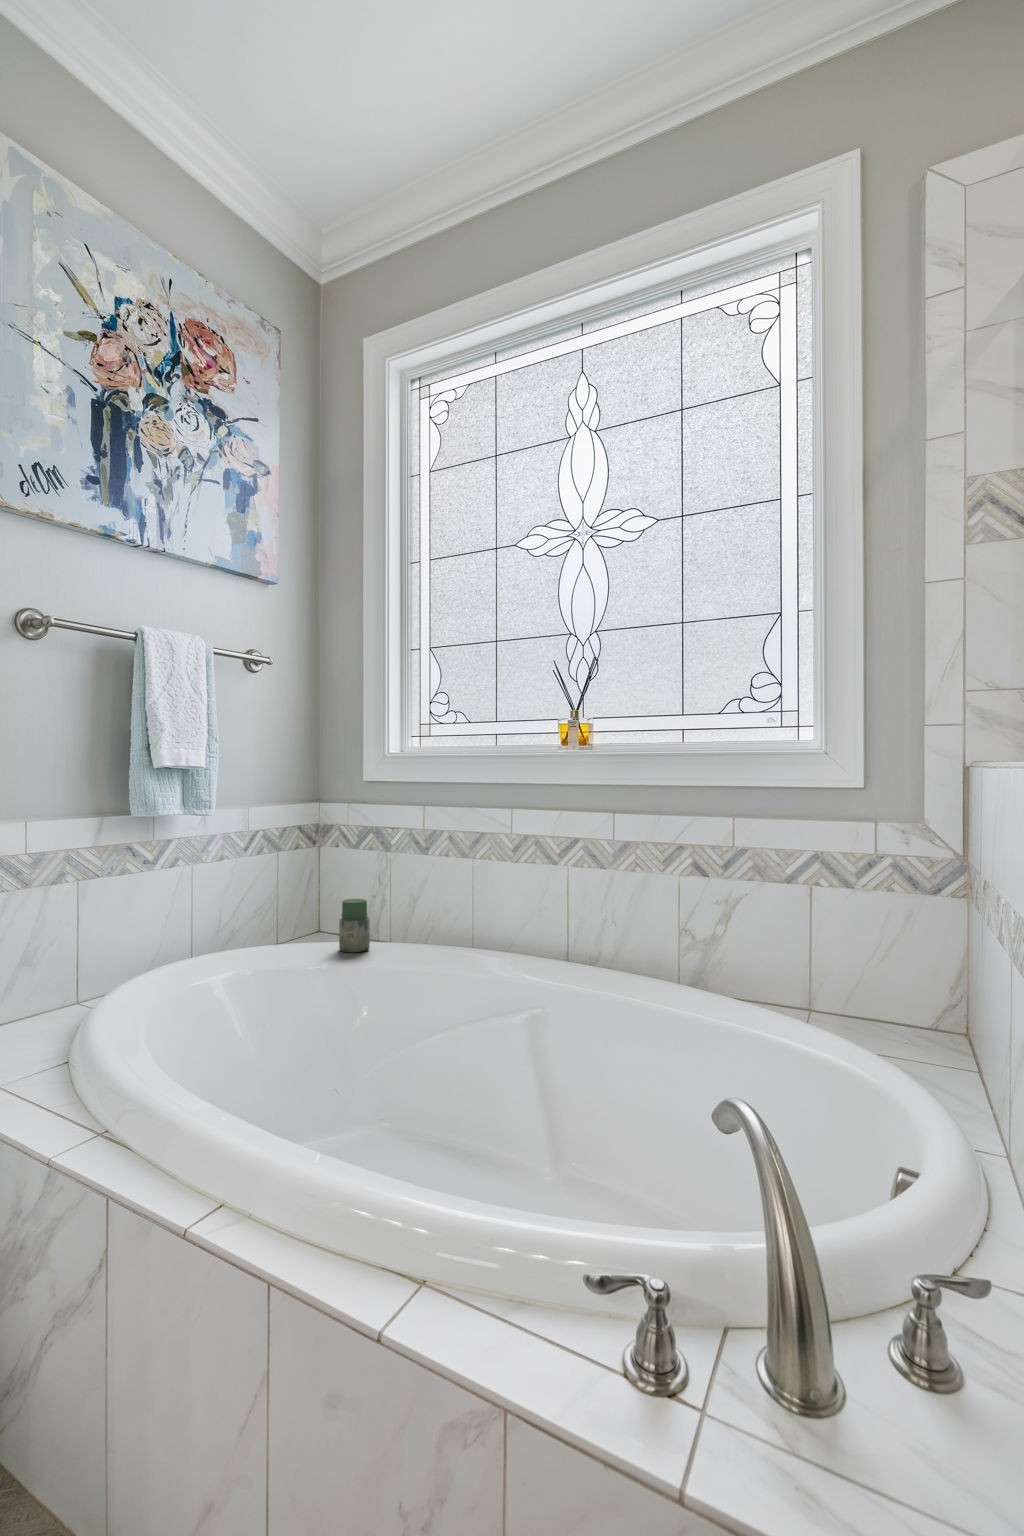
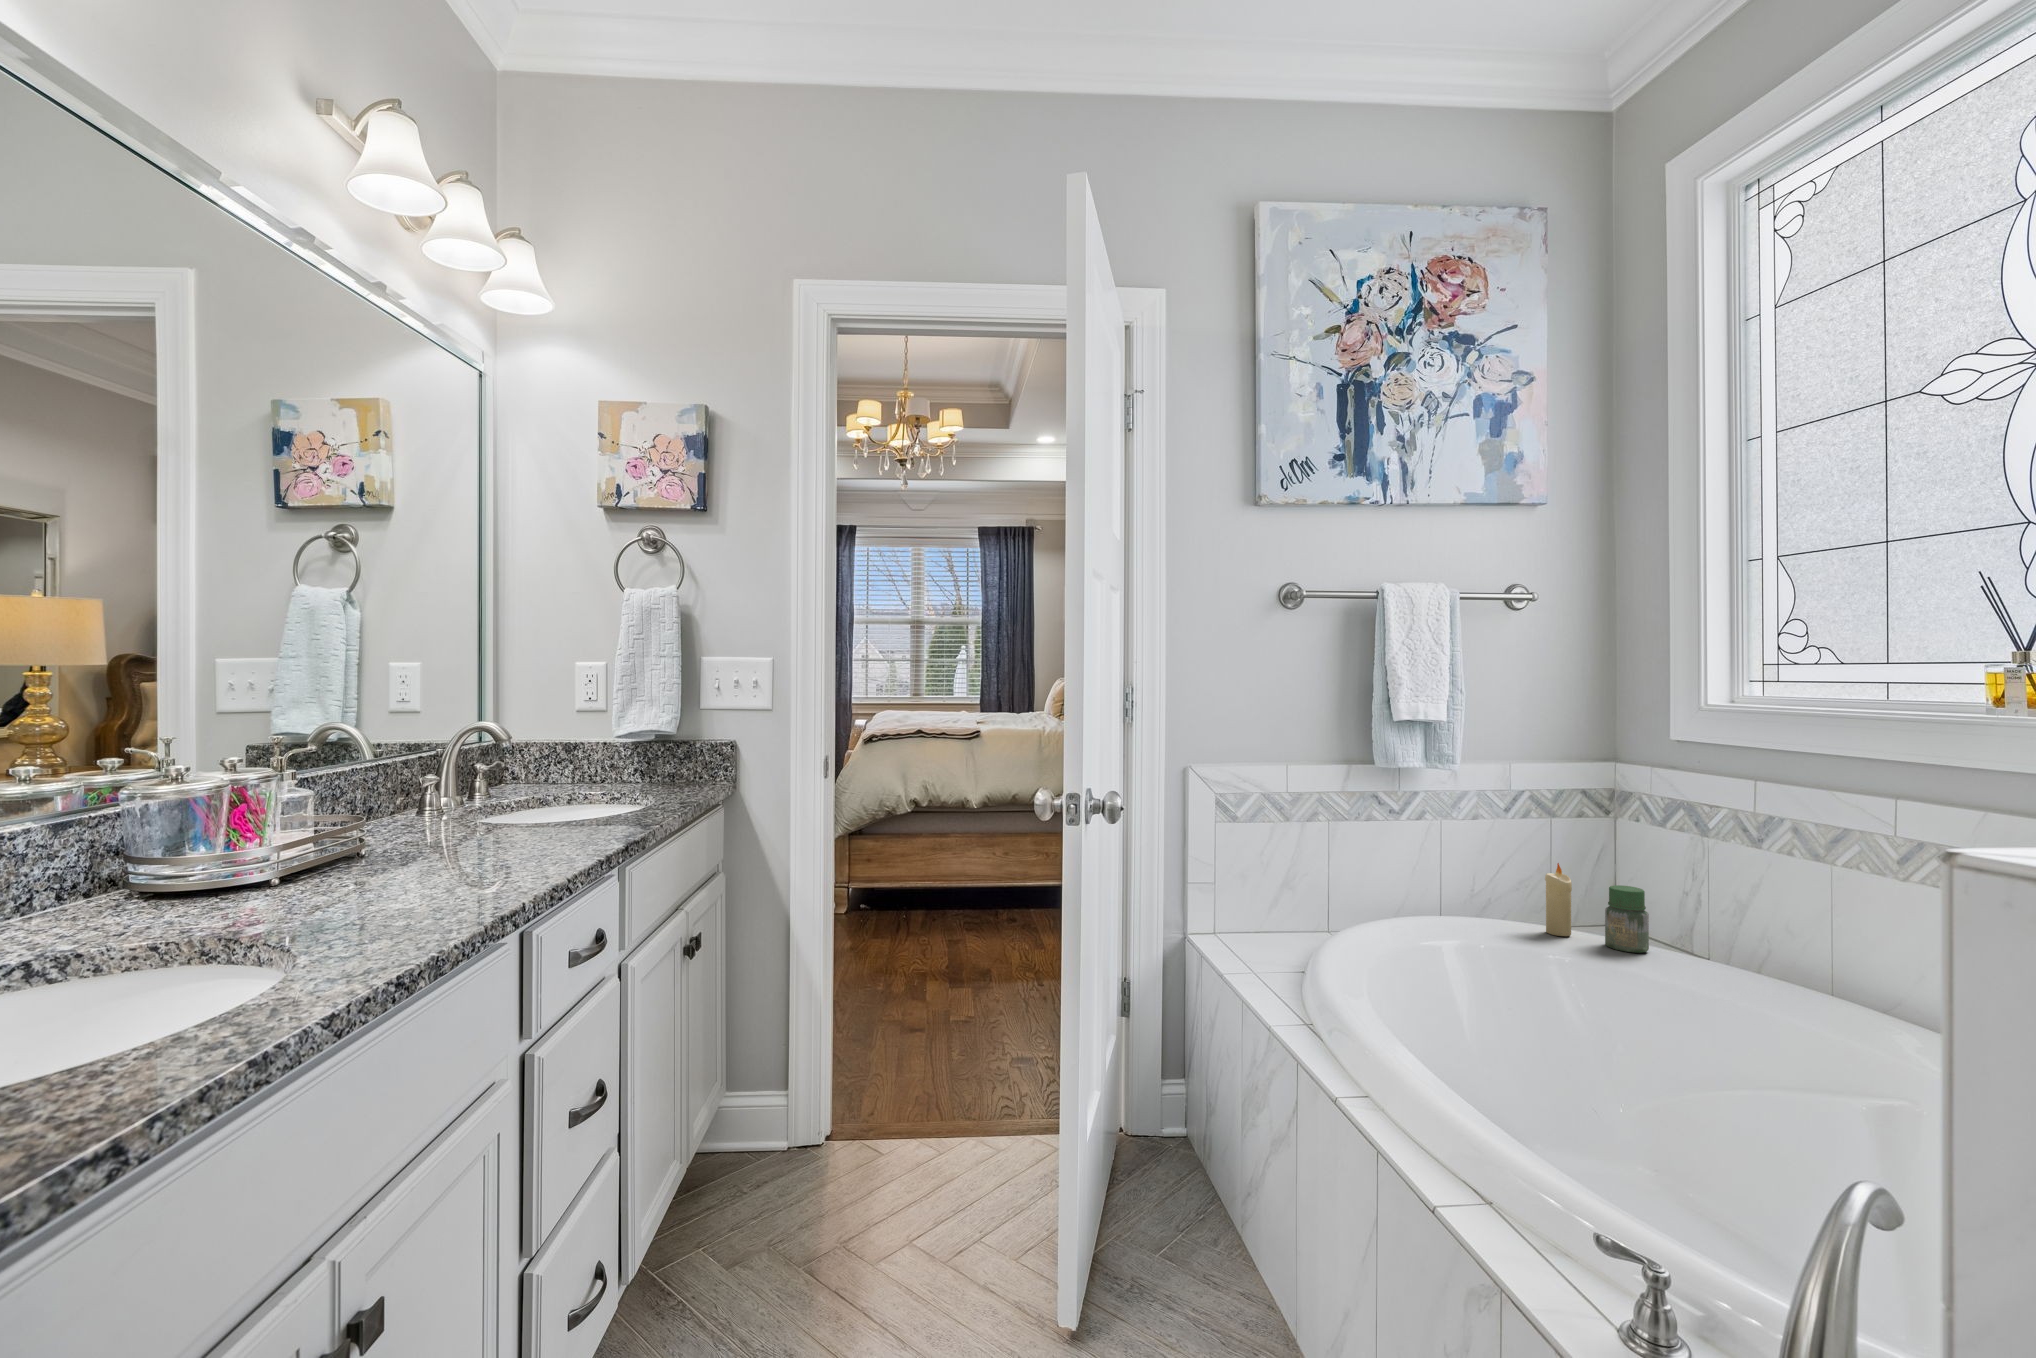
candle: none [293,888,314,952] -> present [1545,863,1572,936]

